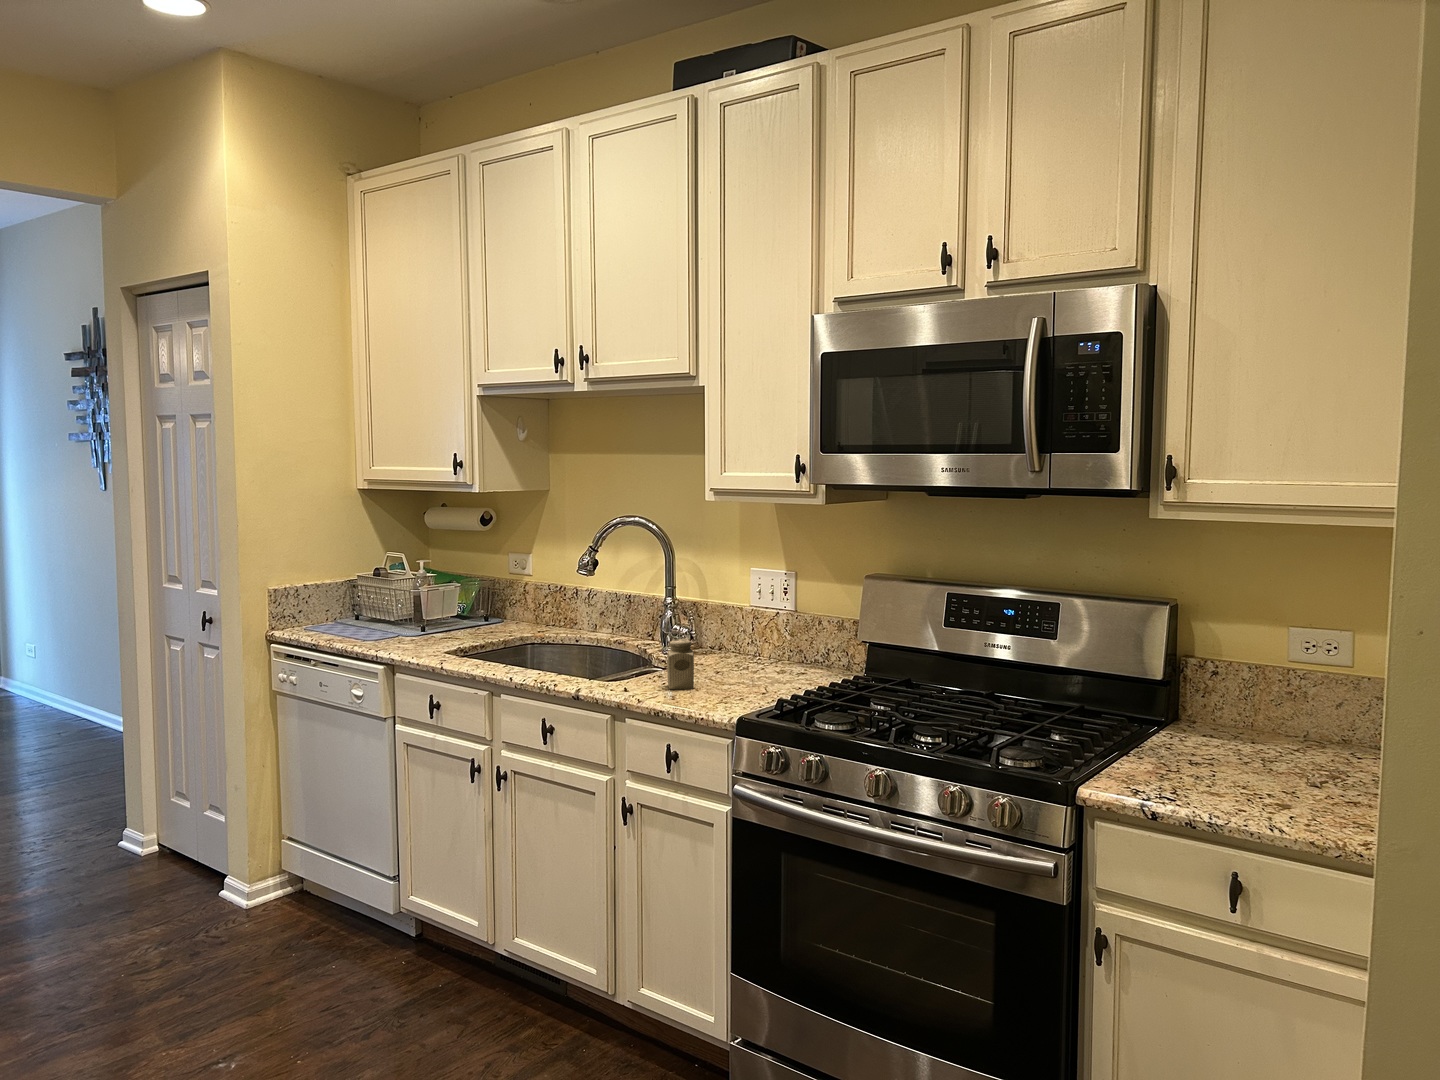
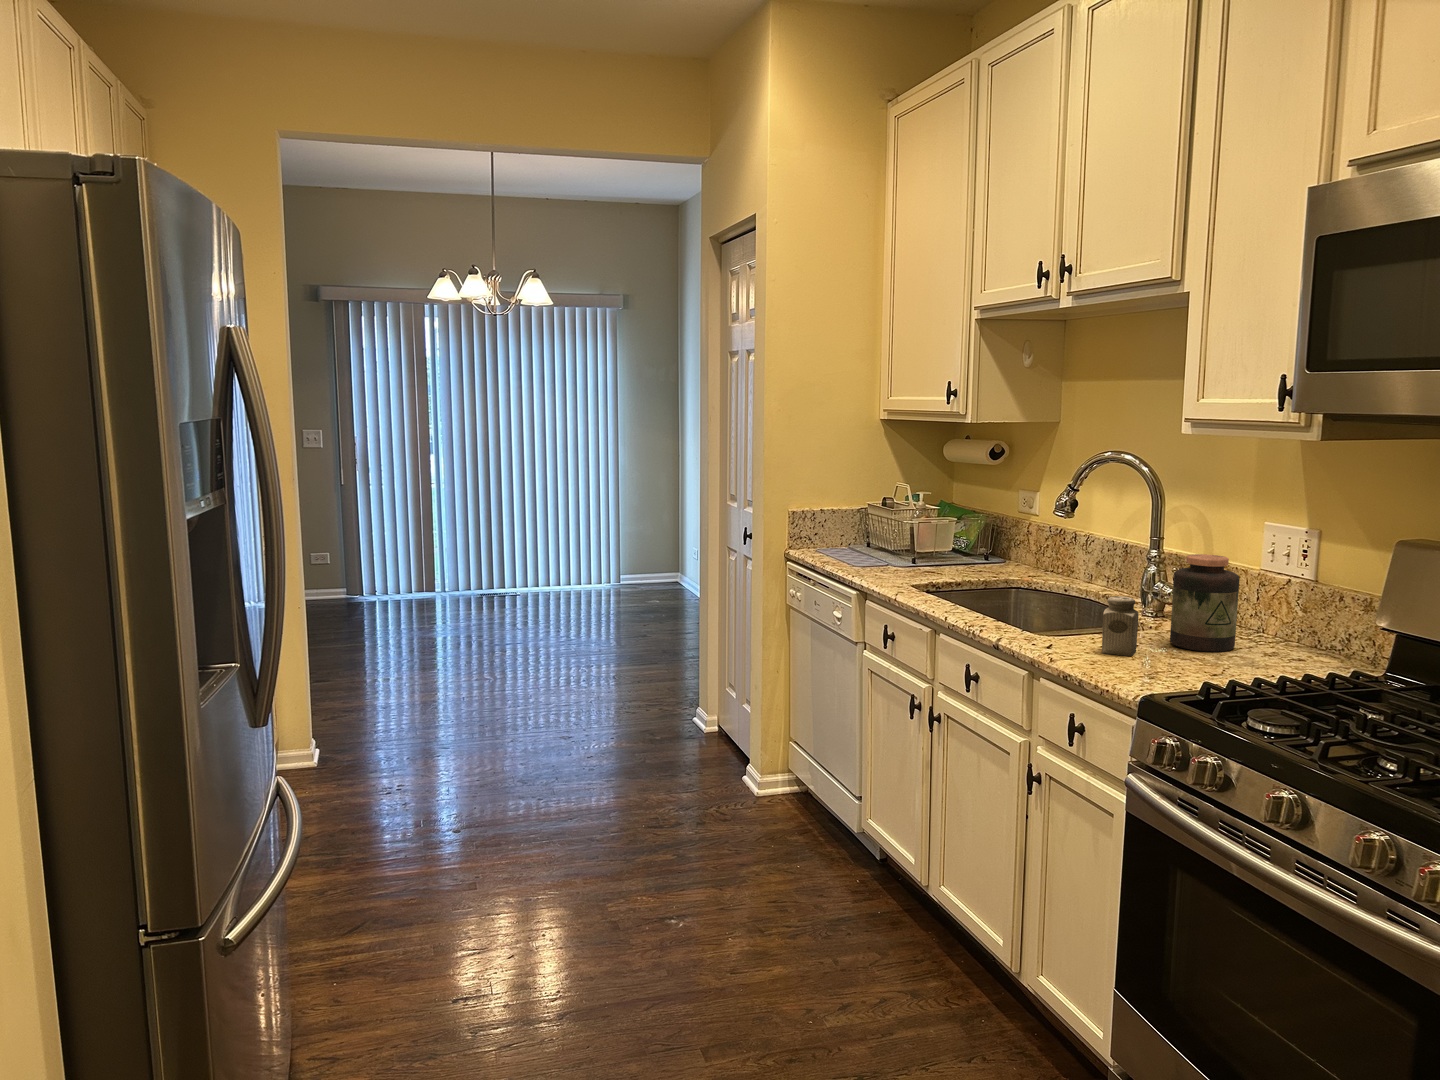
jar: none [708,598,756,677] -> present [1170,554,1240,652]

